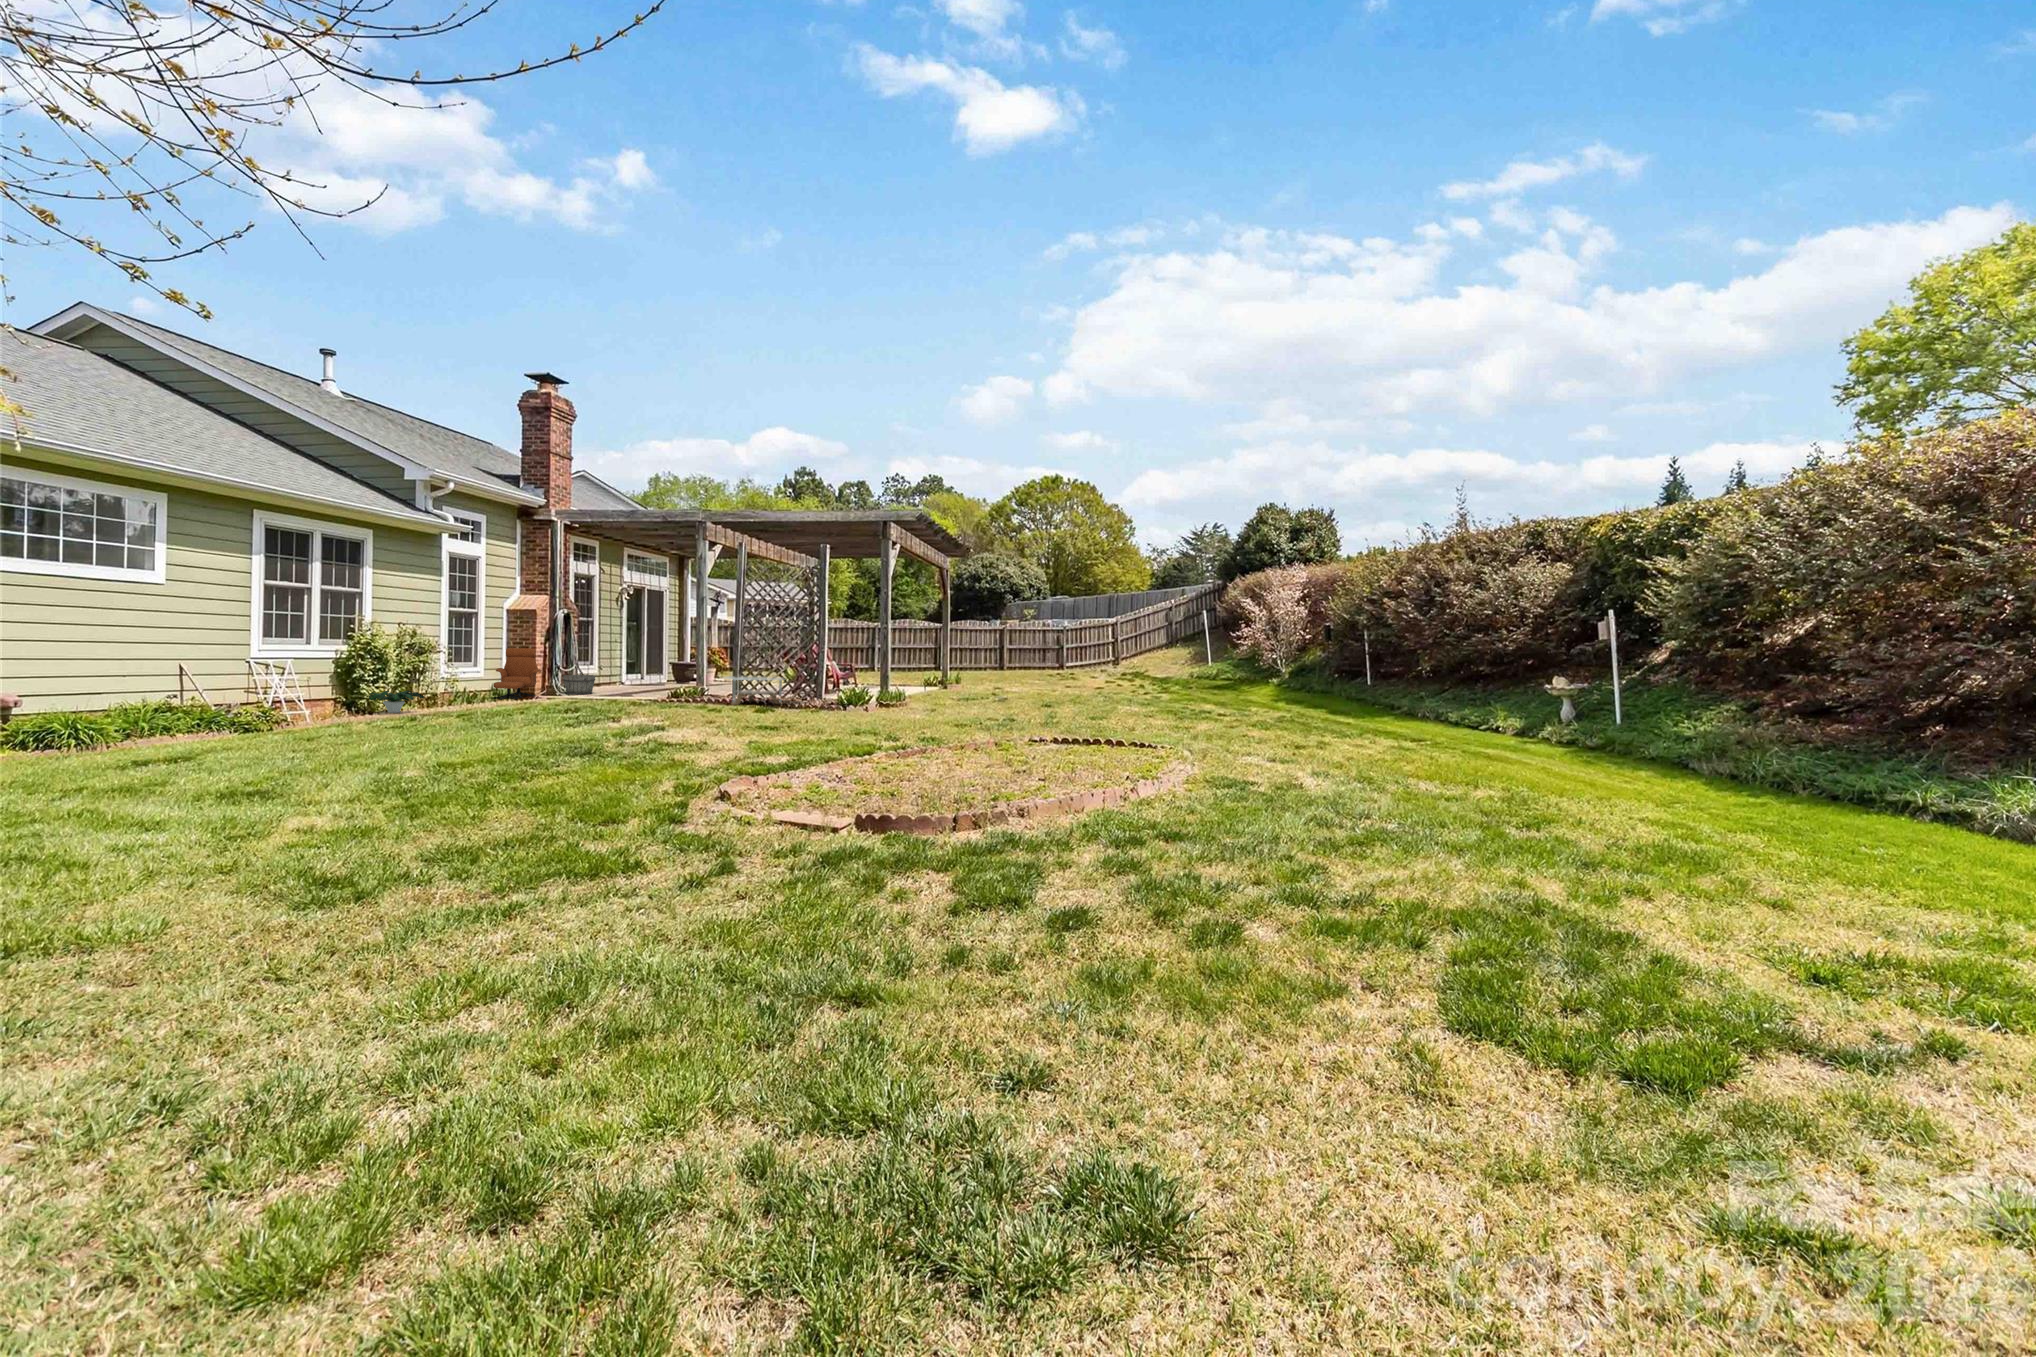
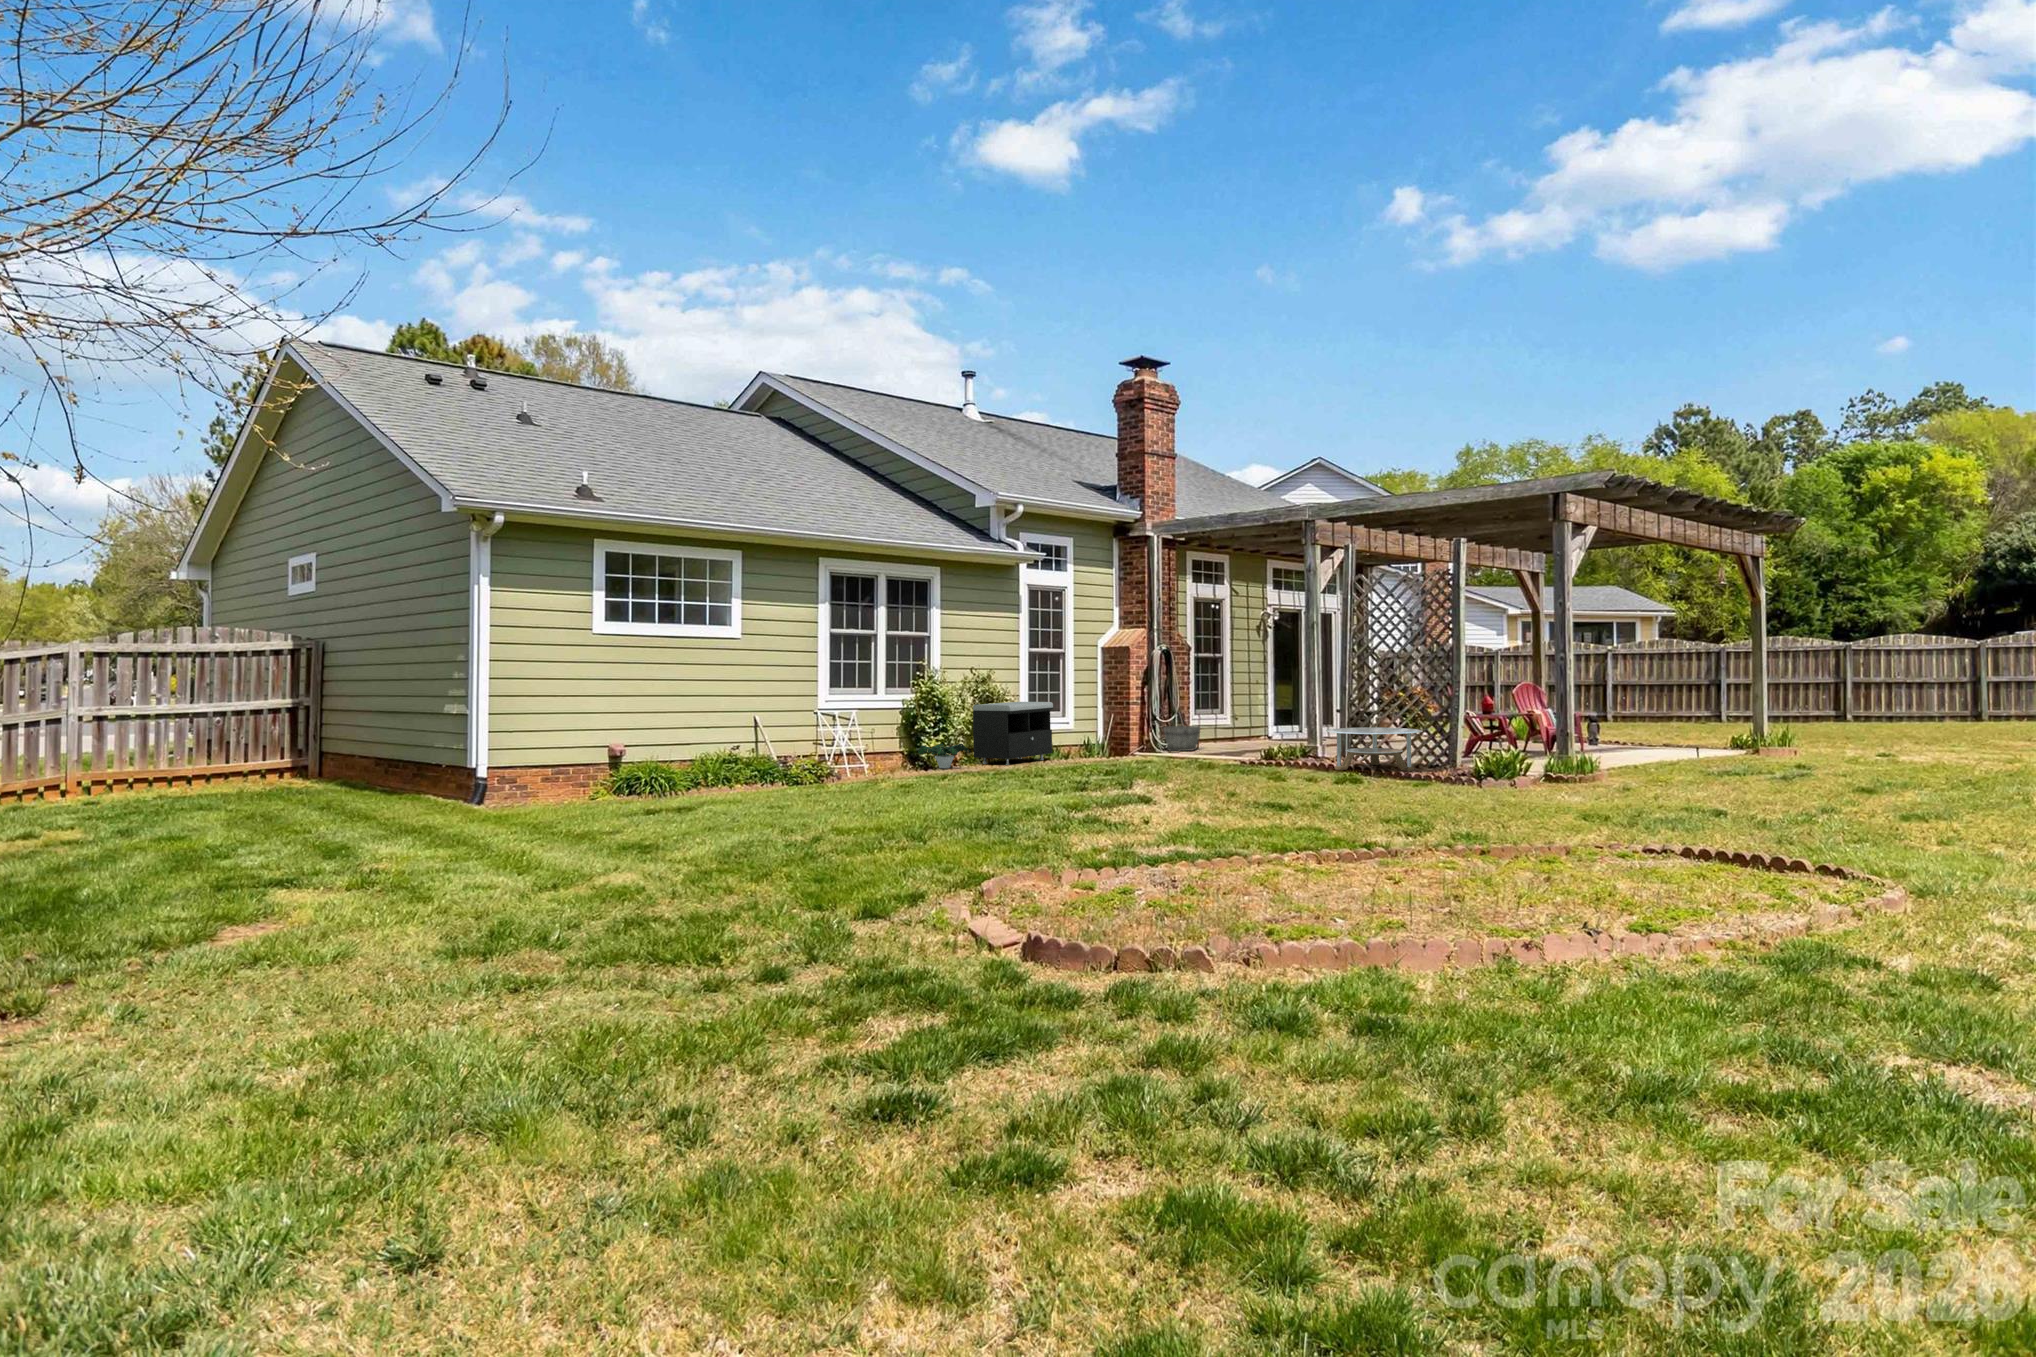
lounge chair: present [494,648,542,700] -> none [1076,694,1133,756]
storage bench: none [414,654,486,708] -> present [973,702,1053,765]

